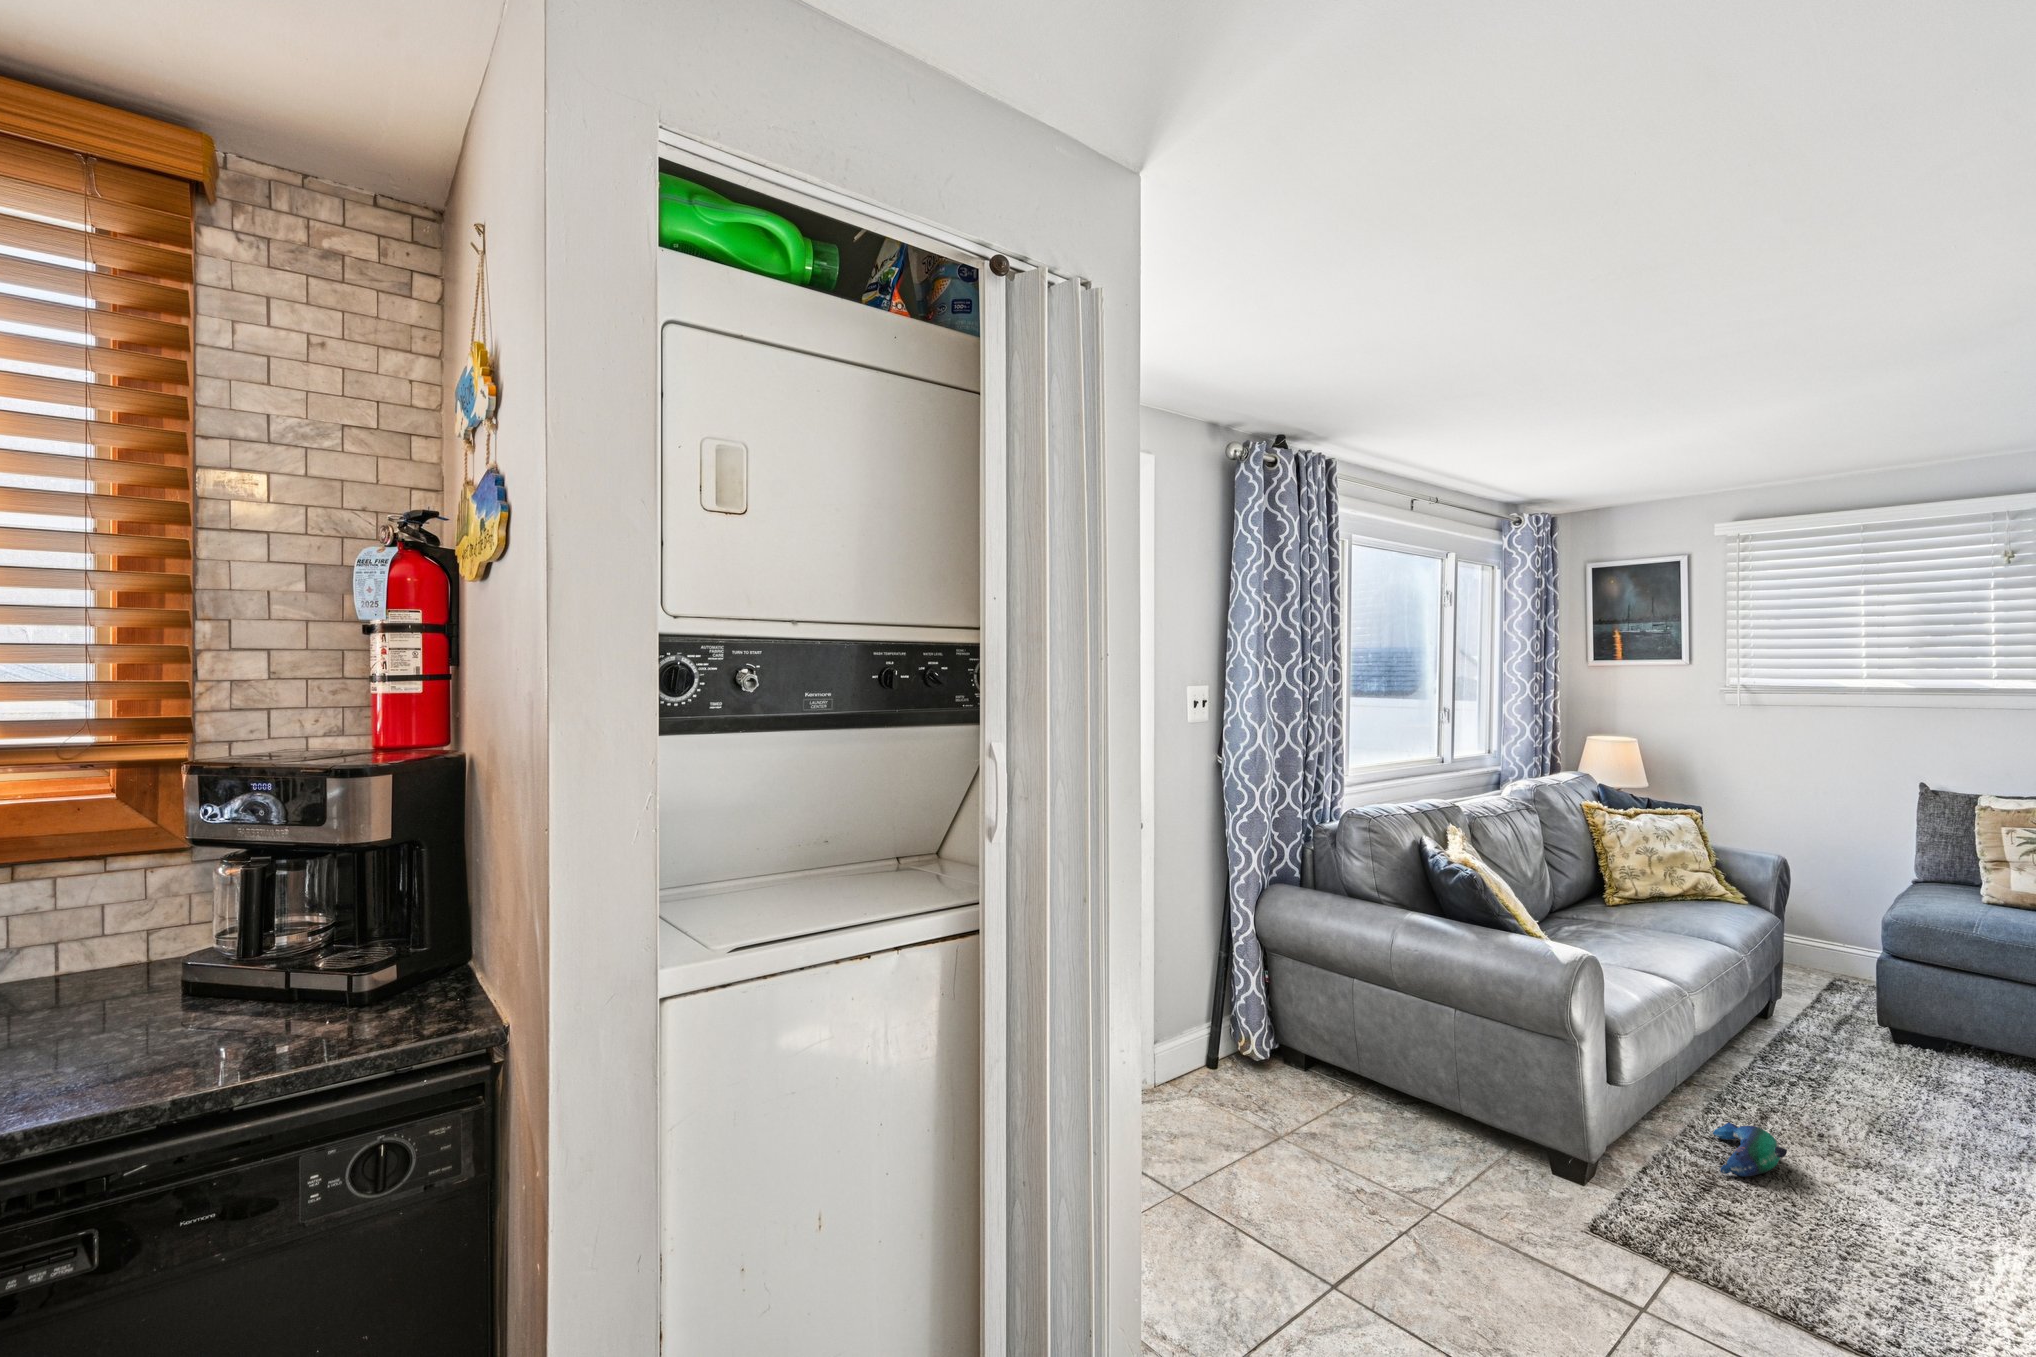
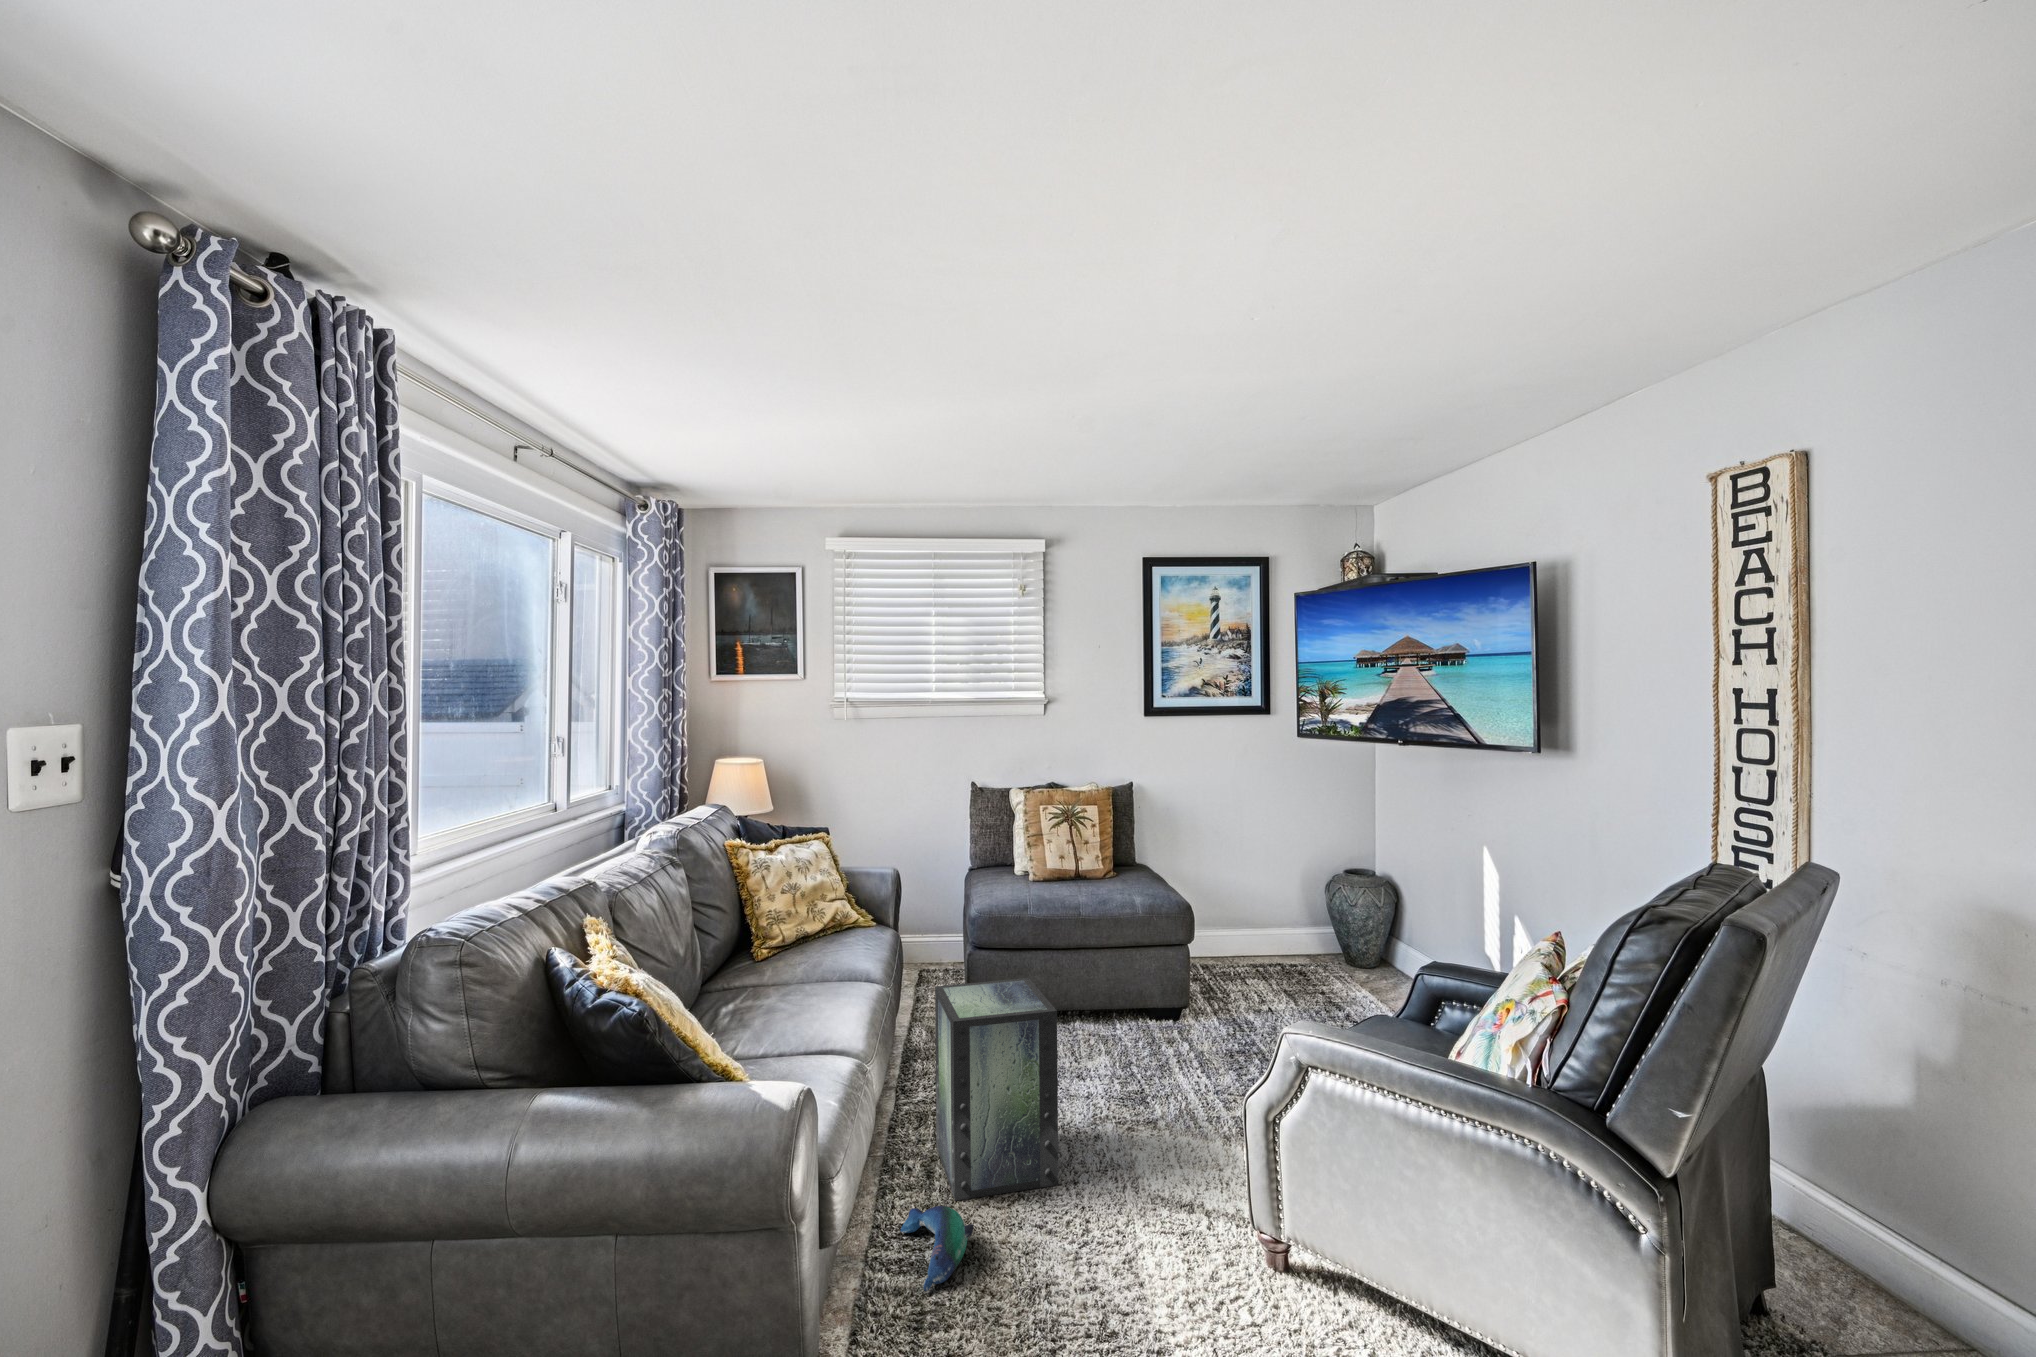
storage box: none [1782,954,1930,1180] -> present [935,978,1059,1201]

